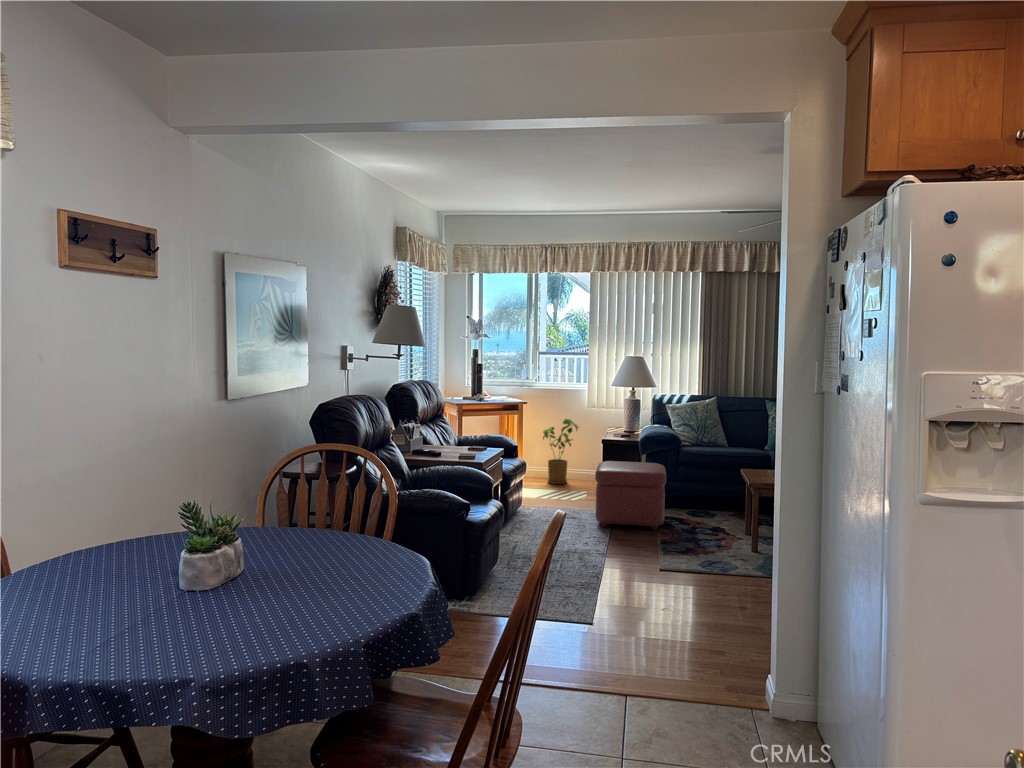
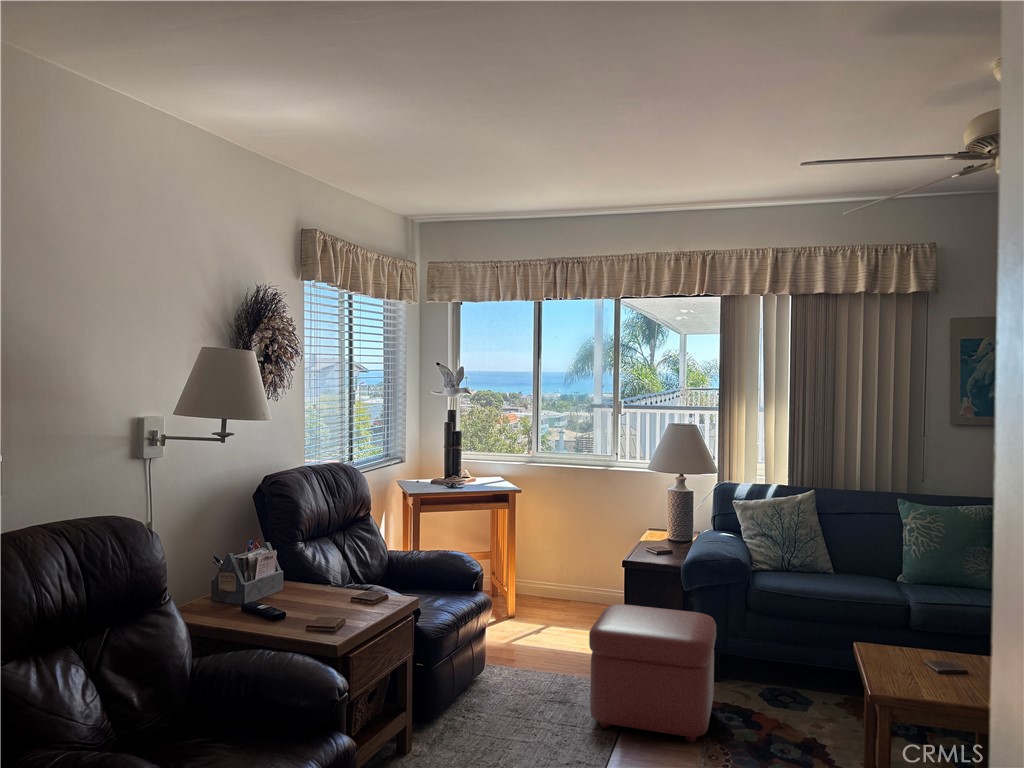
house plant: present [543,419,578,484] -> none [549,516,606,615]

